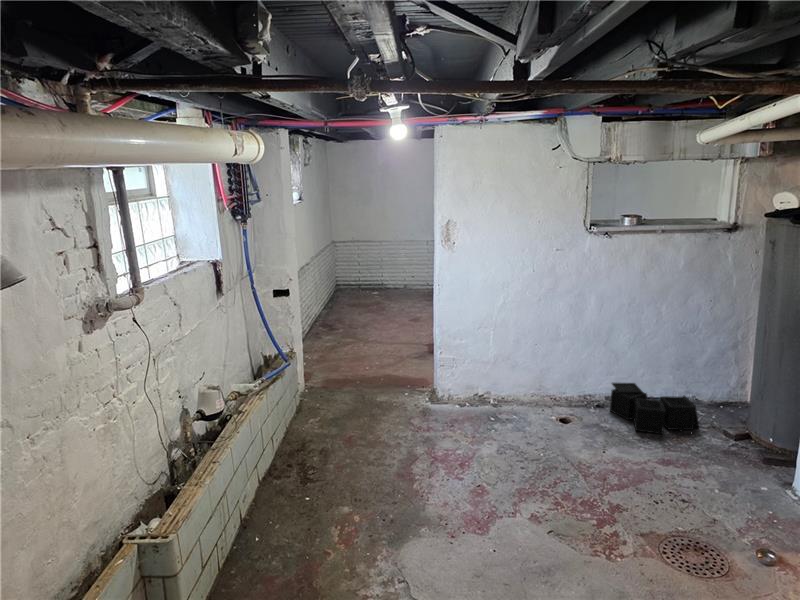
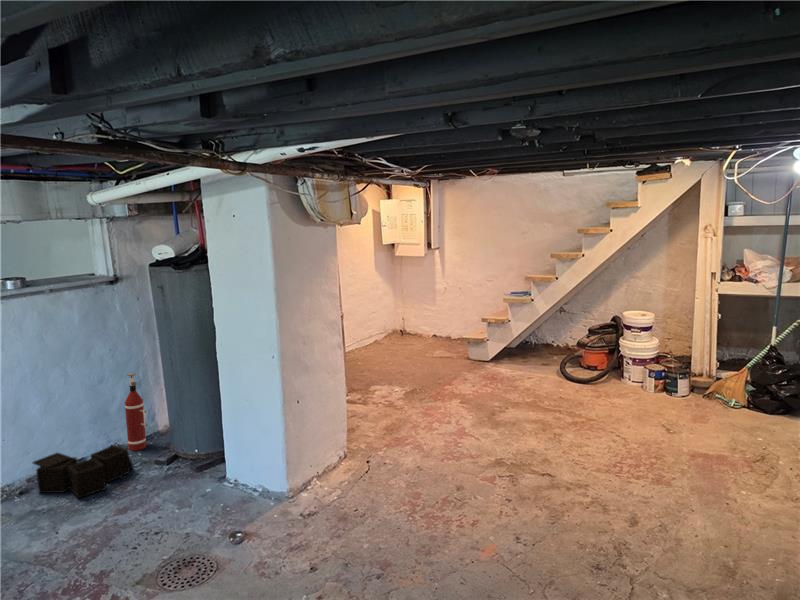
fire extinguisher: none [705,331,732,413] -> present [125,373,147,451]

